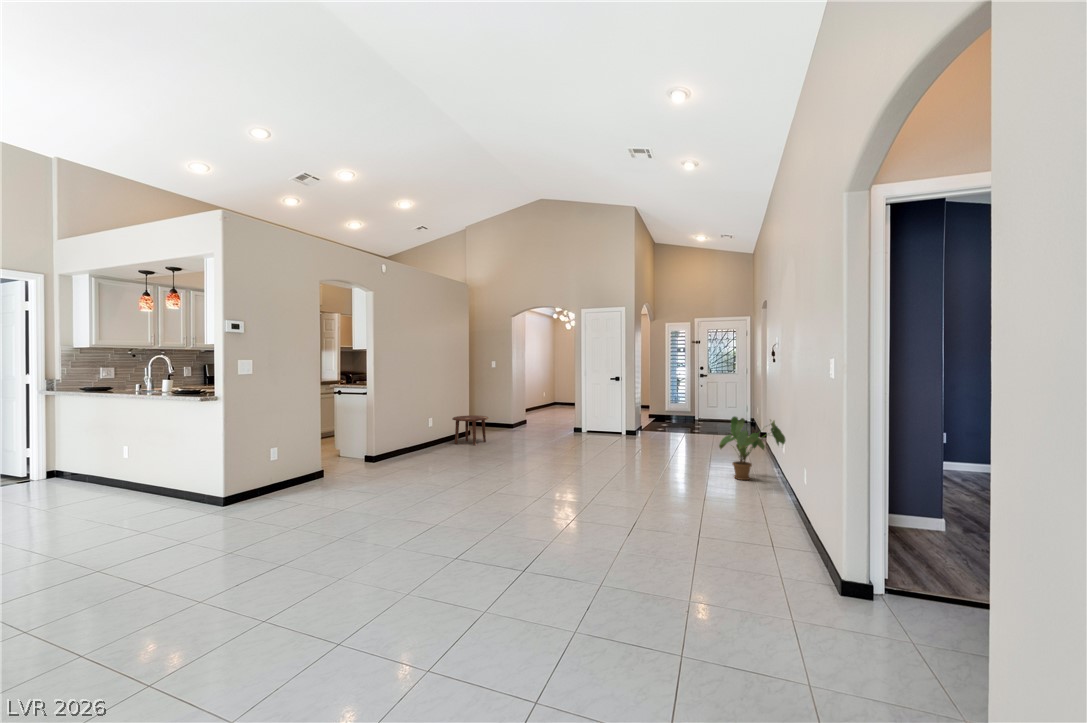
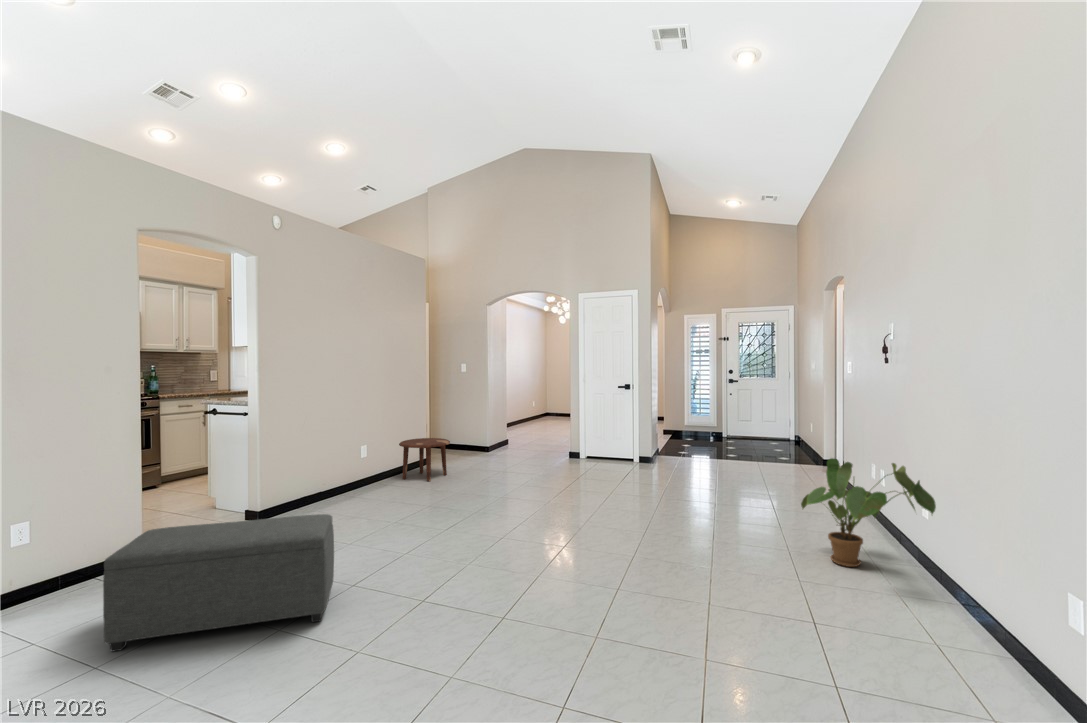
ottoman: none [343,445,448,506] -> present [103,514,334,651]

